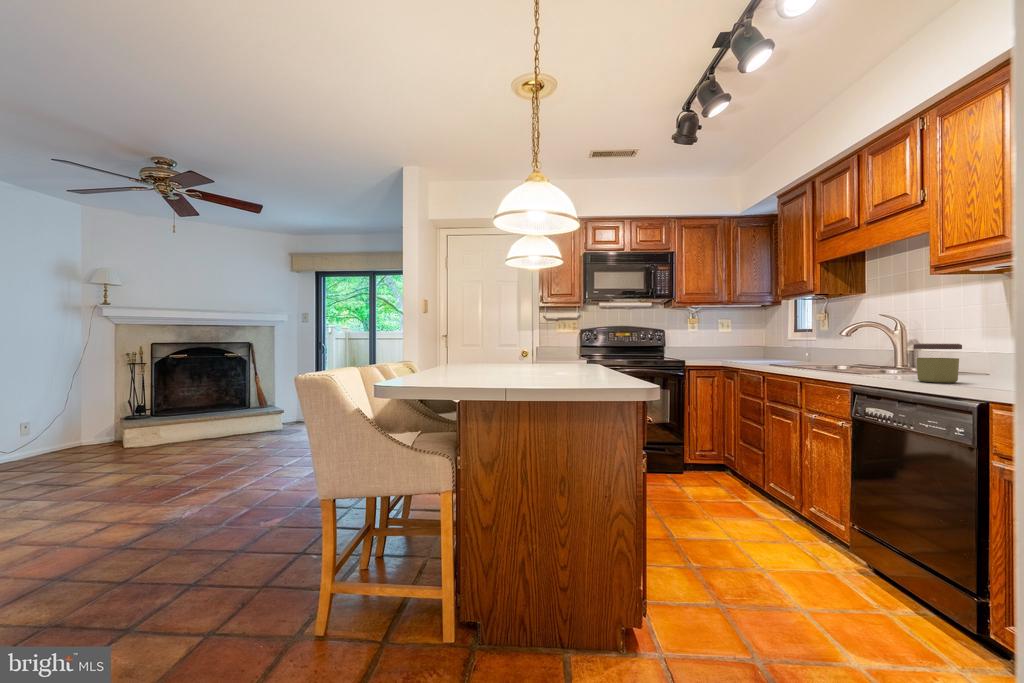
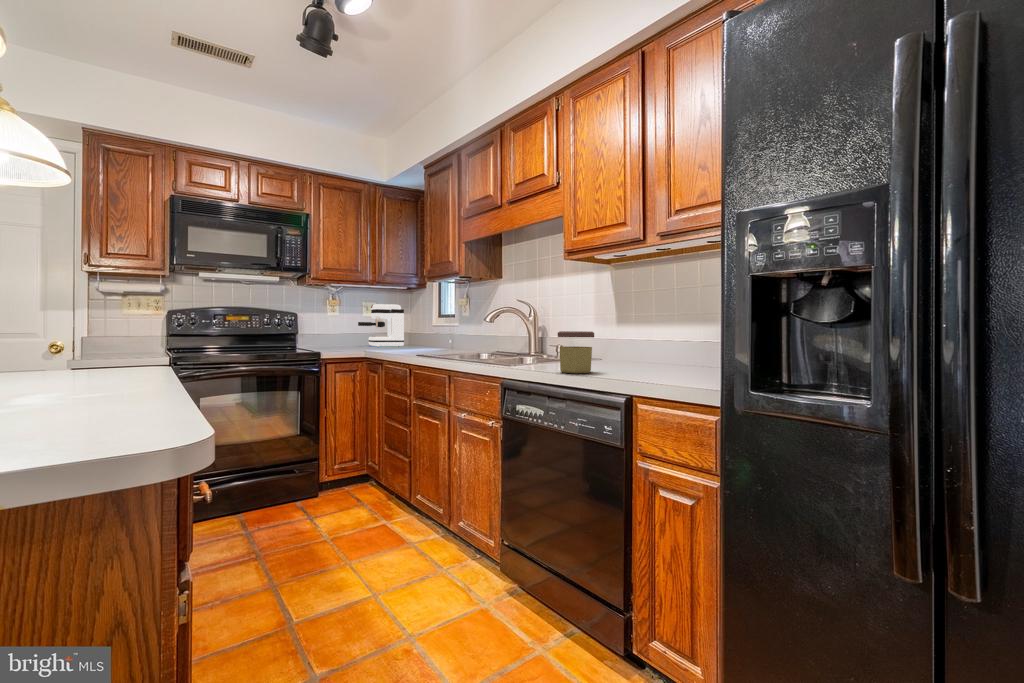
coffee maker: none [712,319,756,357] -> present [358,304,404,347]

